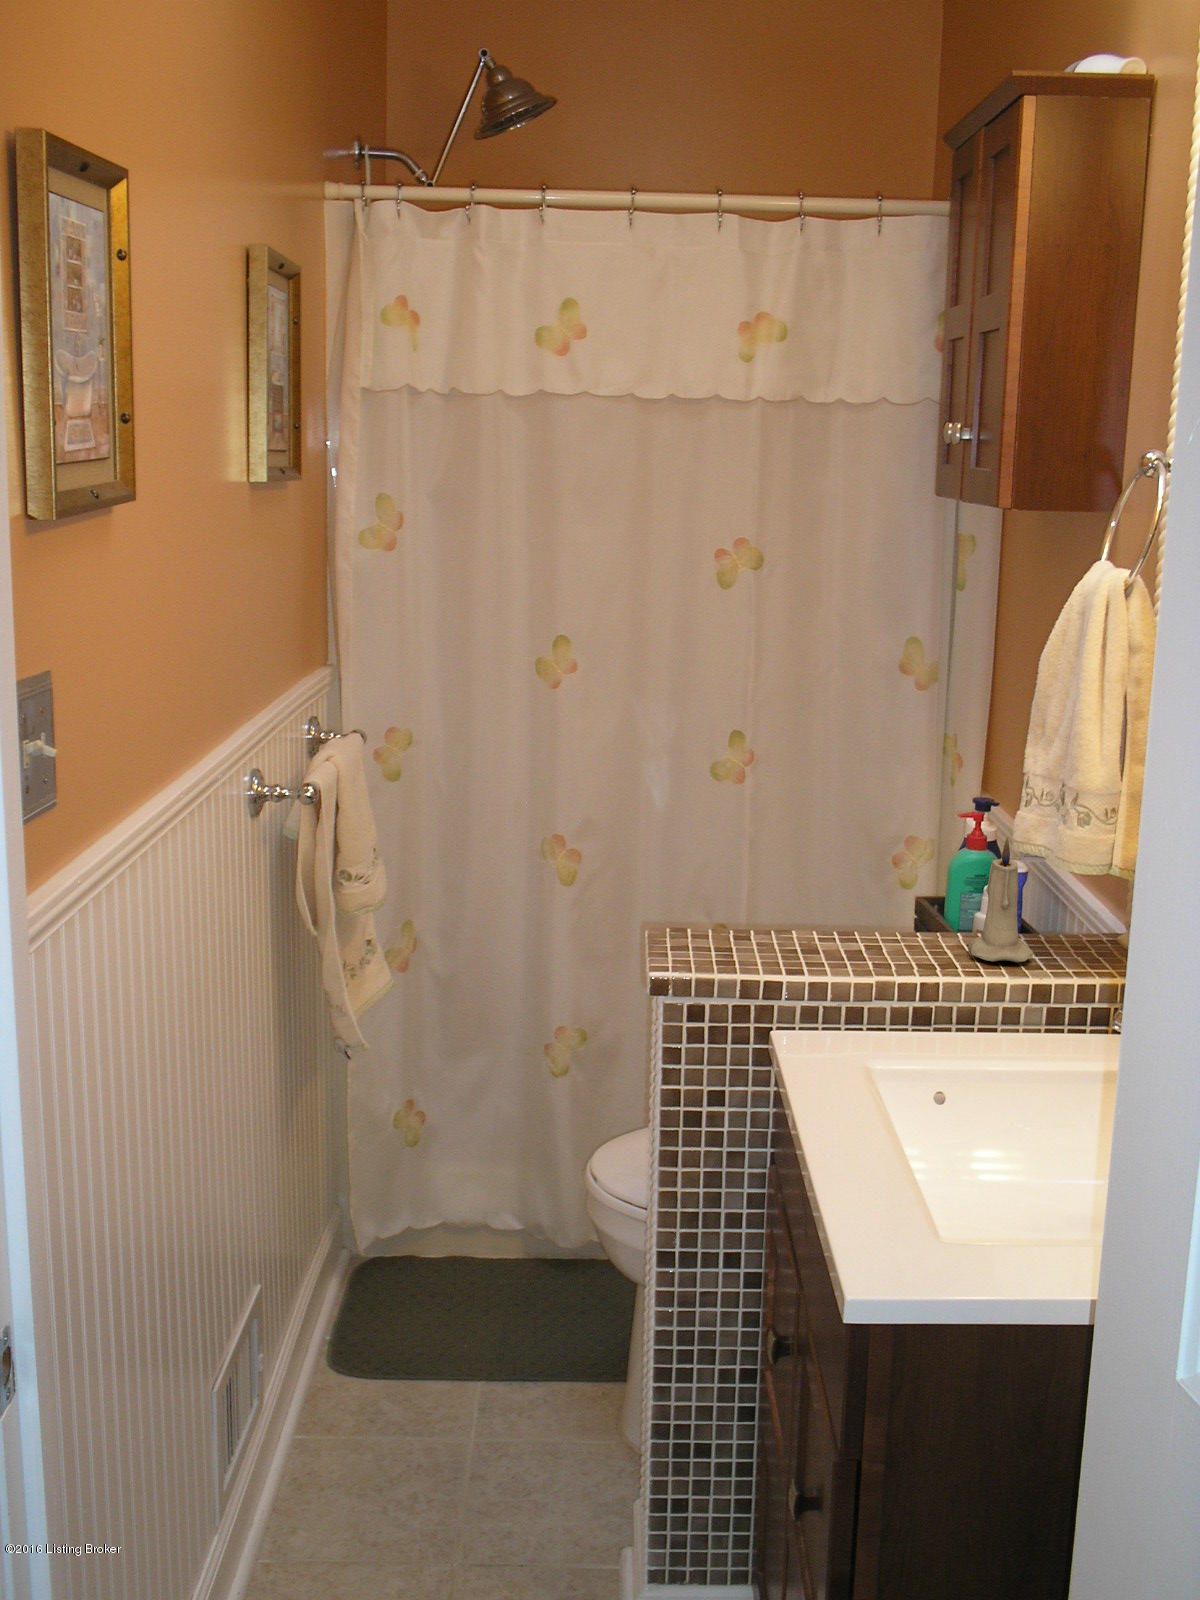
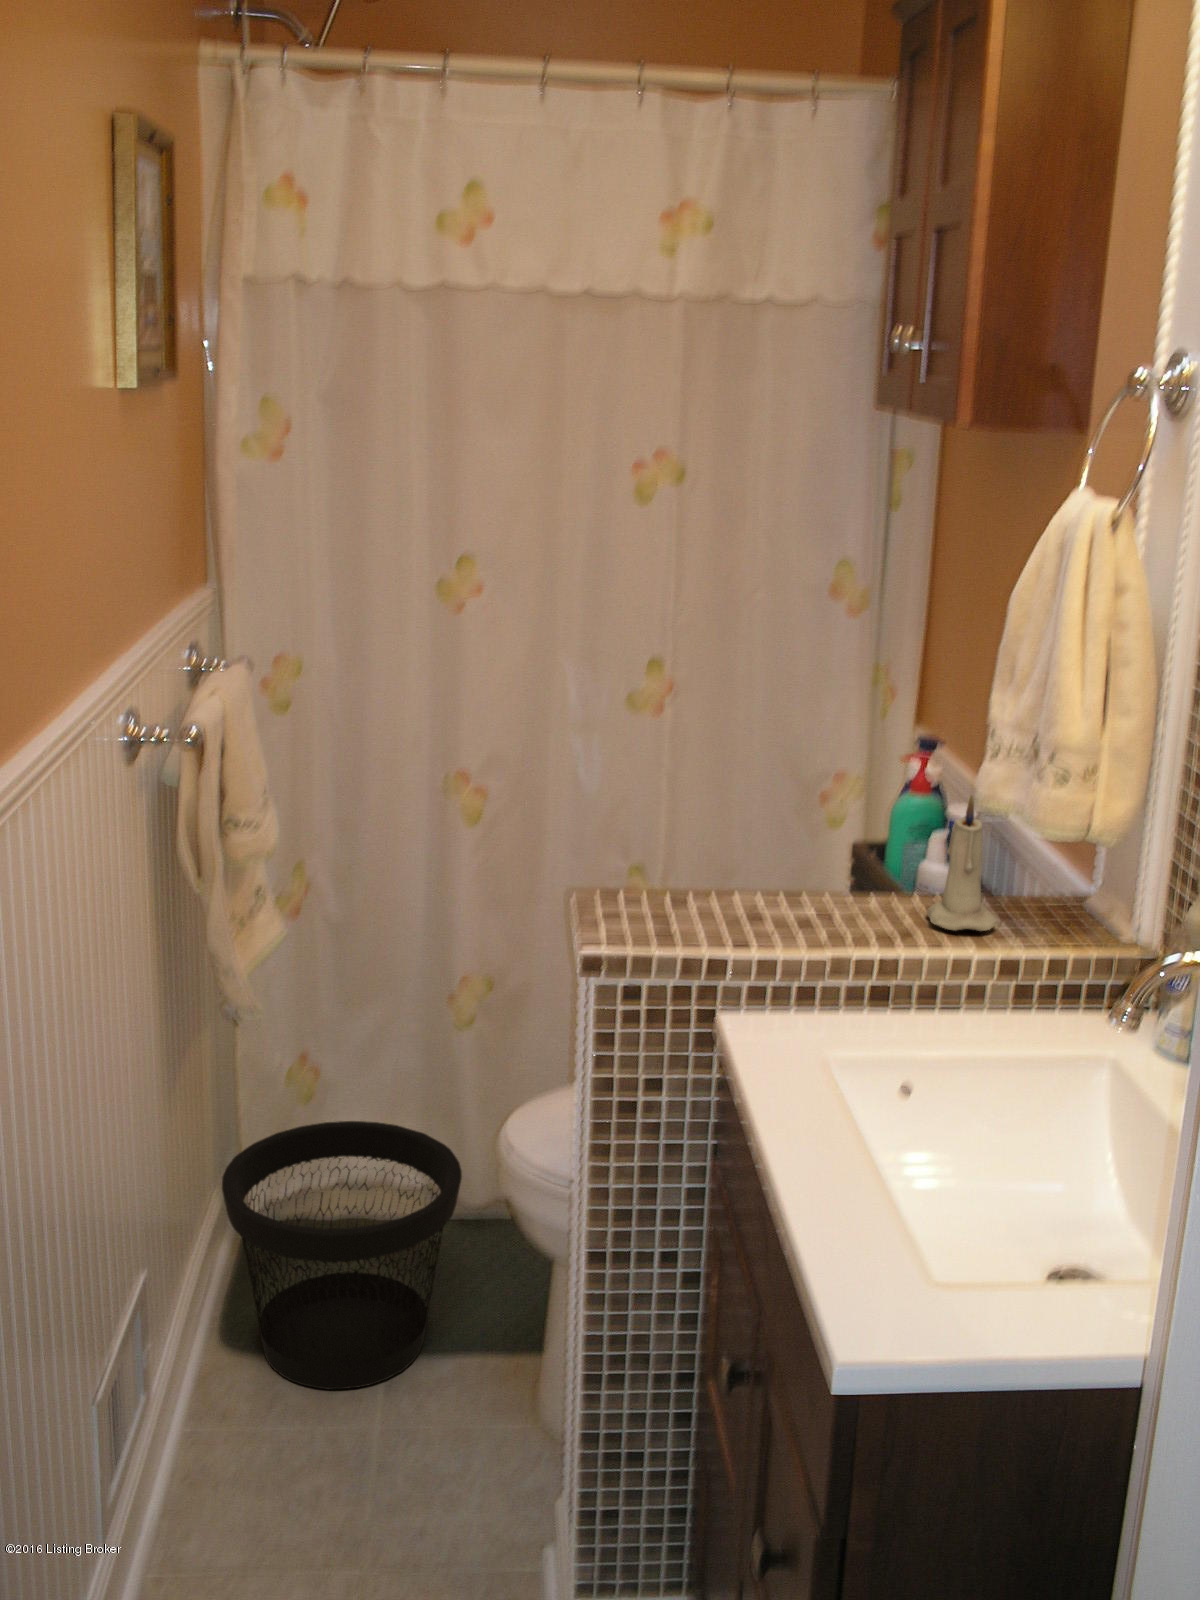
wastebasket: none [331,1157,552,1405] -> present [222,1121,462,1389]

